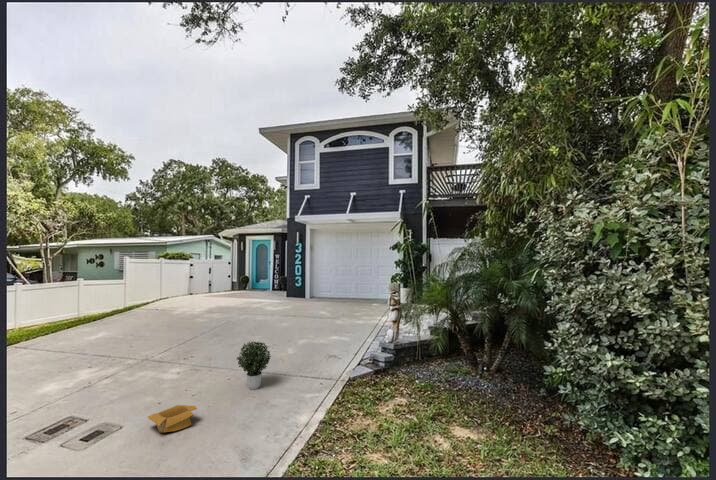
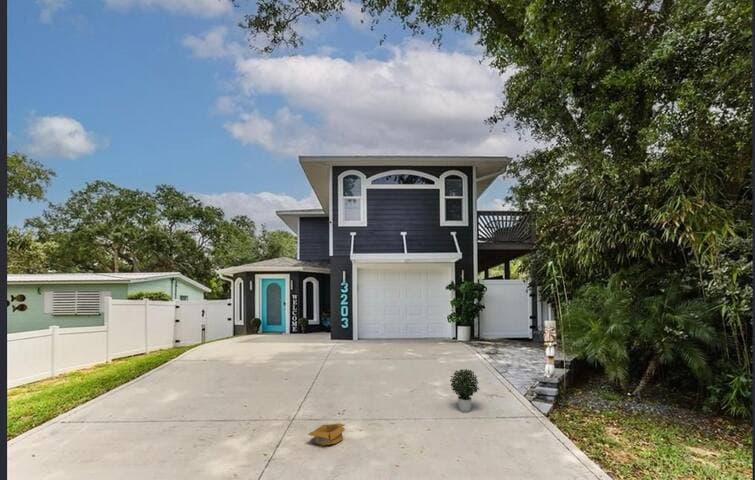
cardboard box: present [148,405,197,432] -> present [308,423,345,446]

